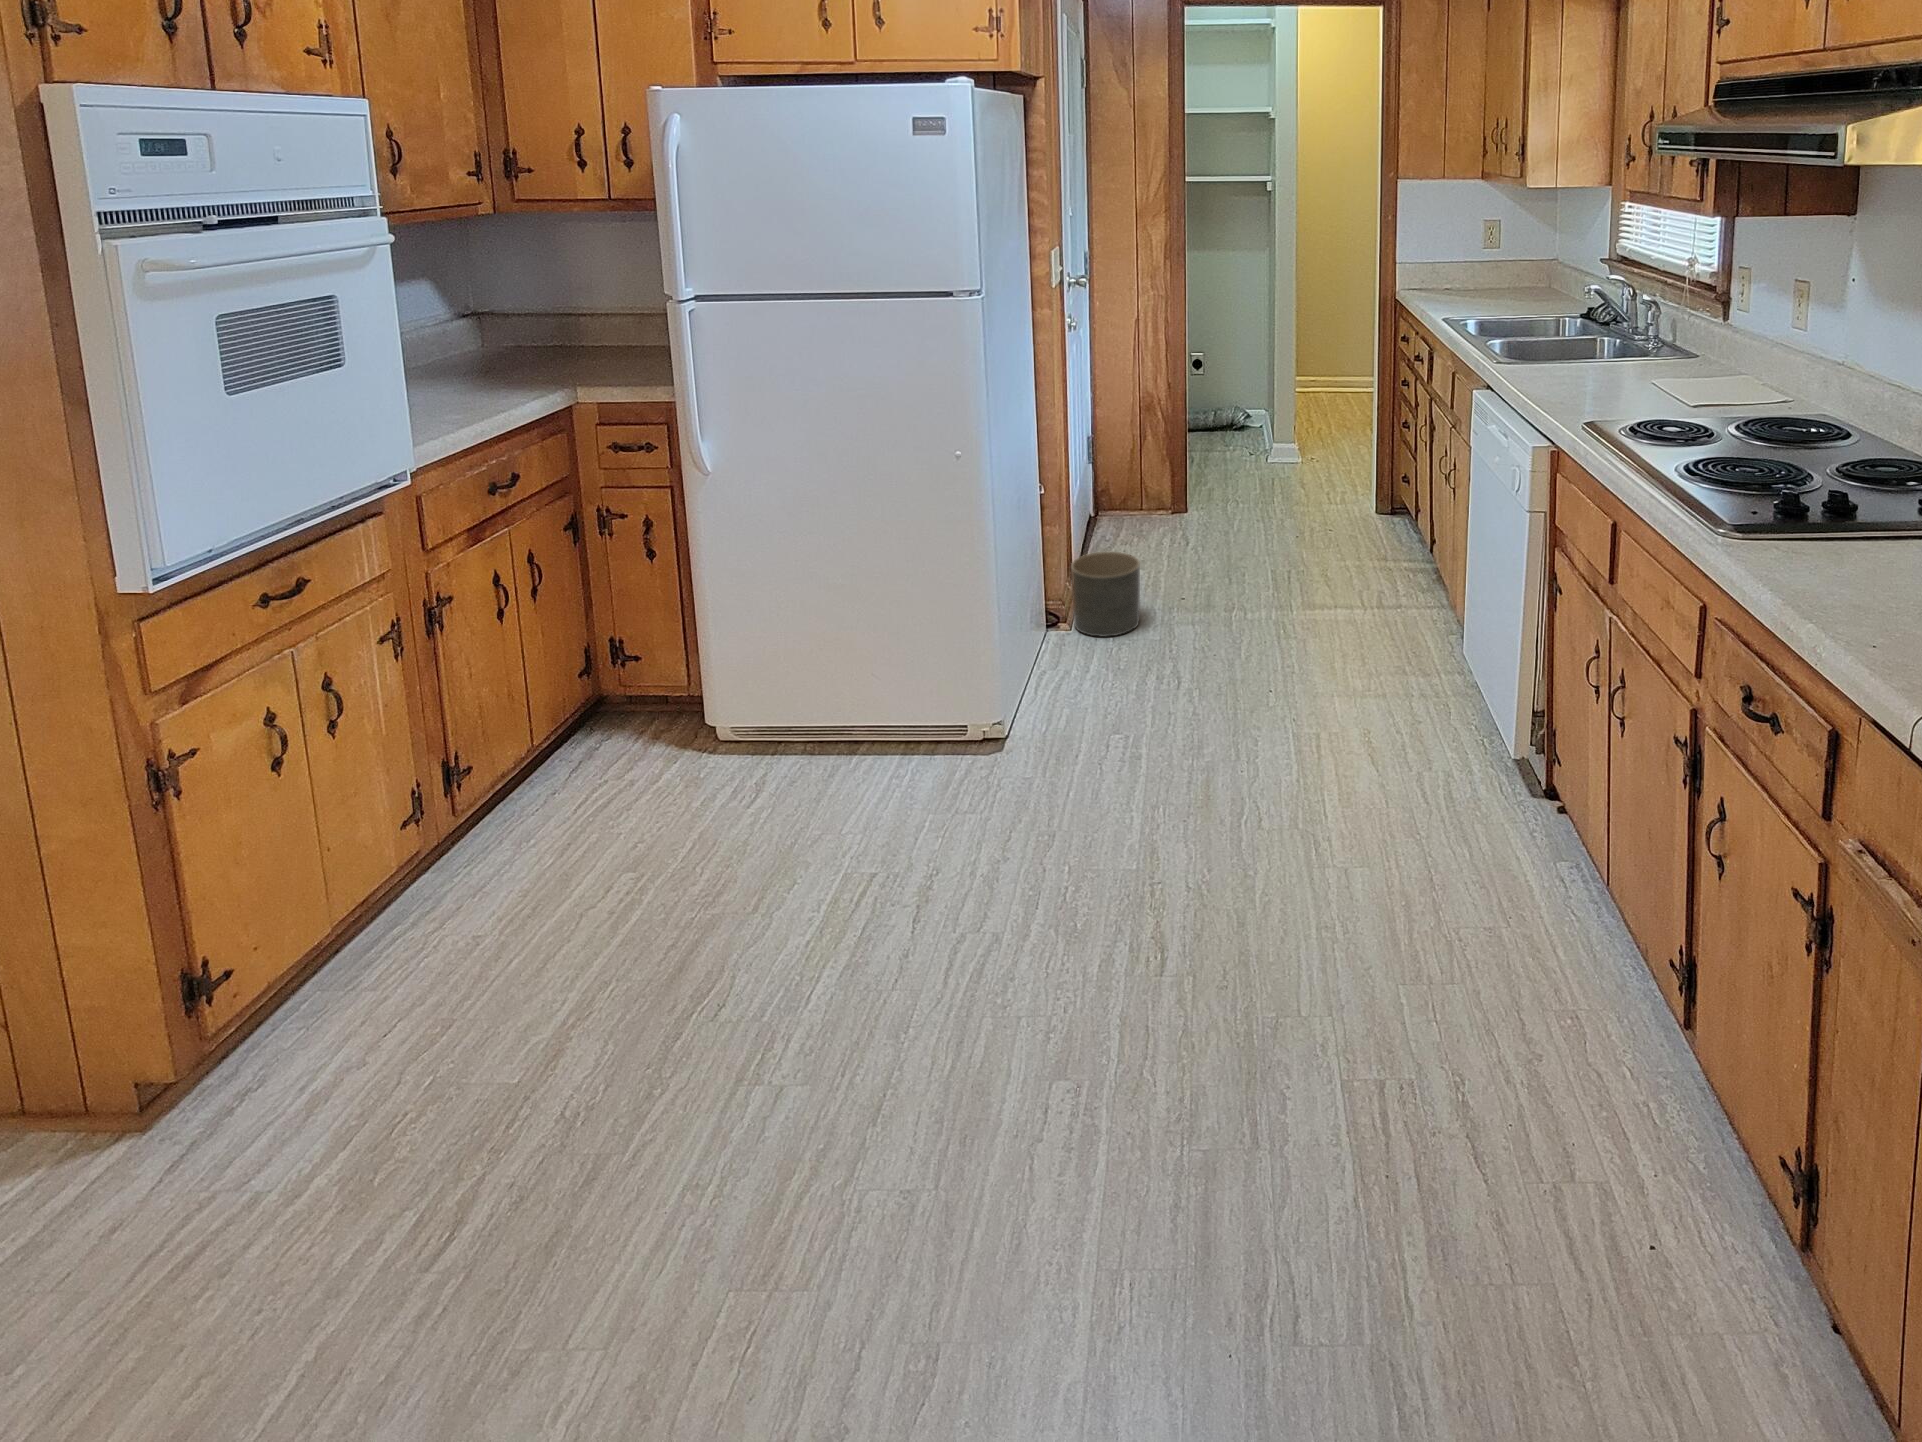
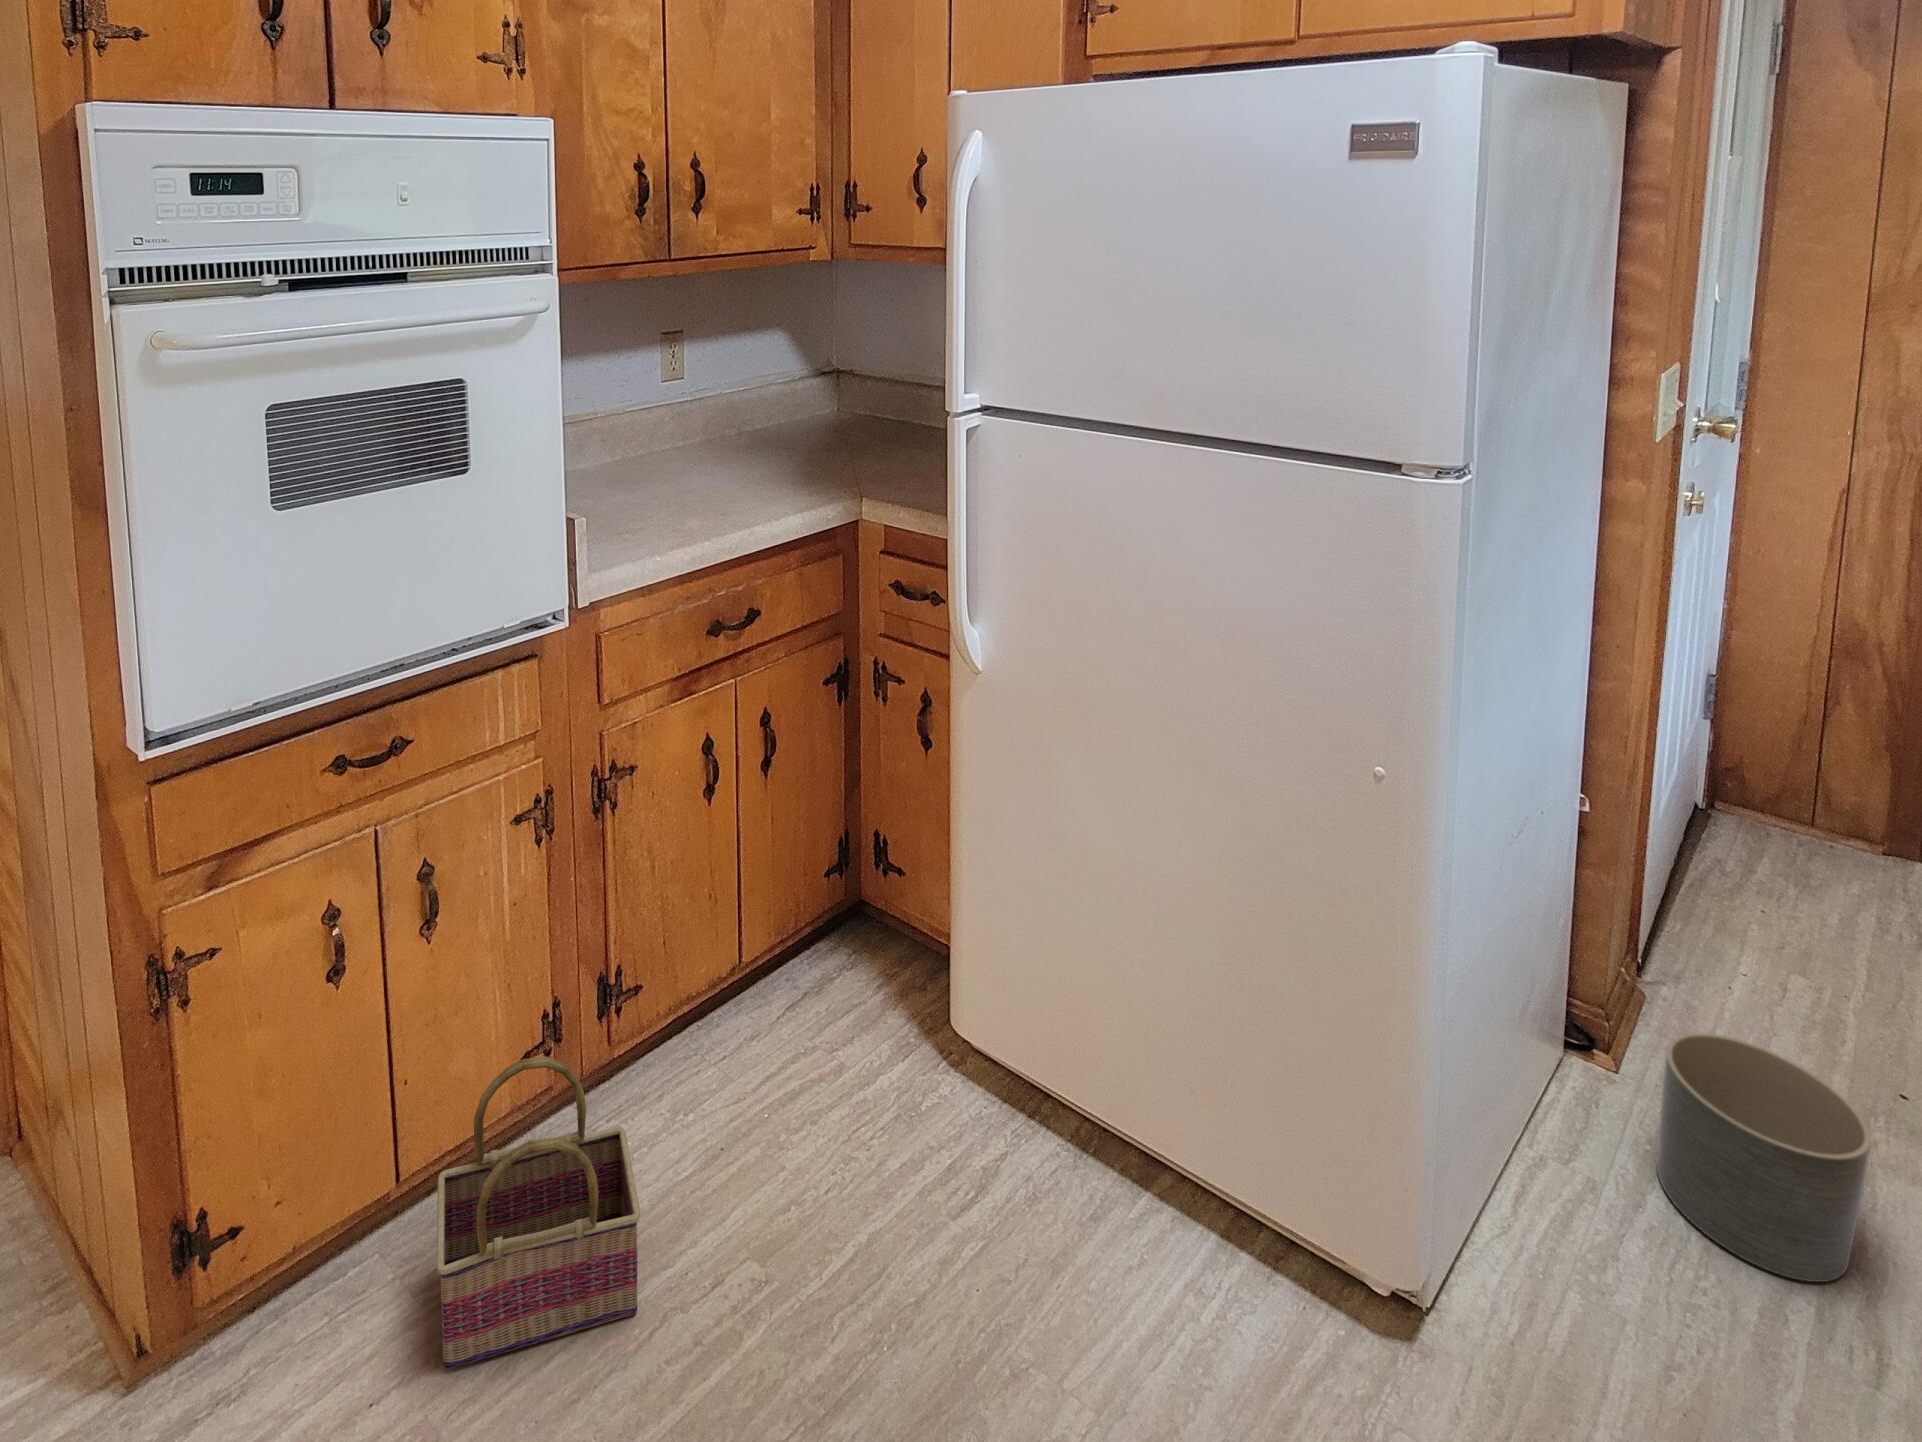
basket: none [380,782,561,982] -> present [437,1057,640,1369]

